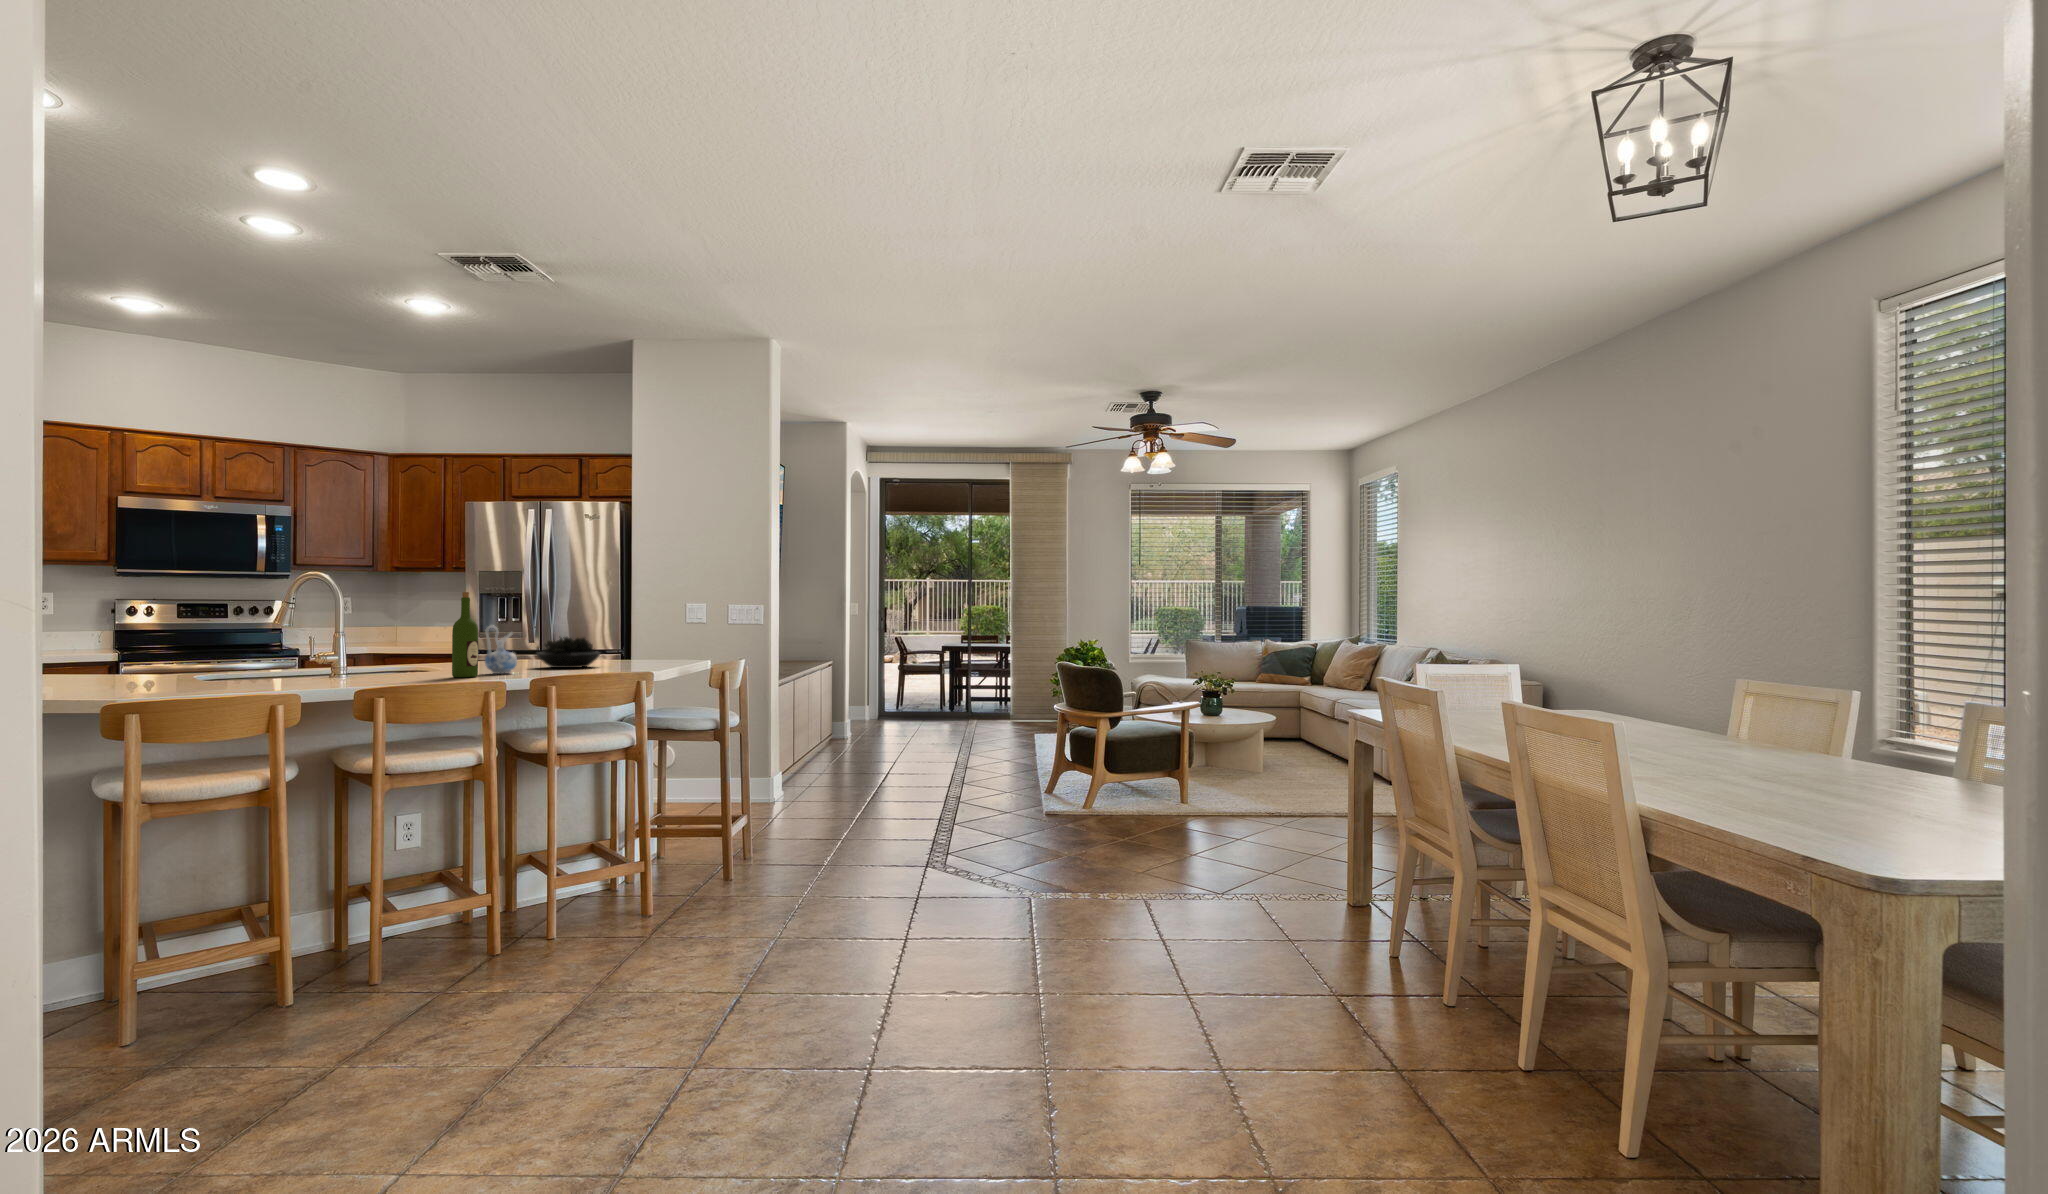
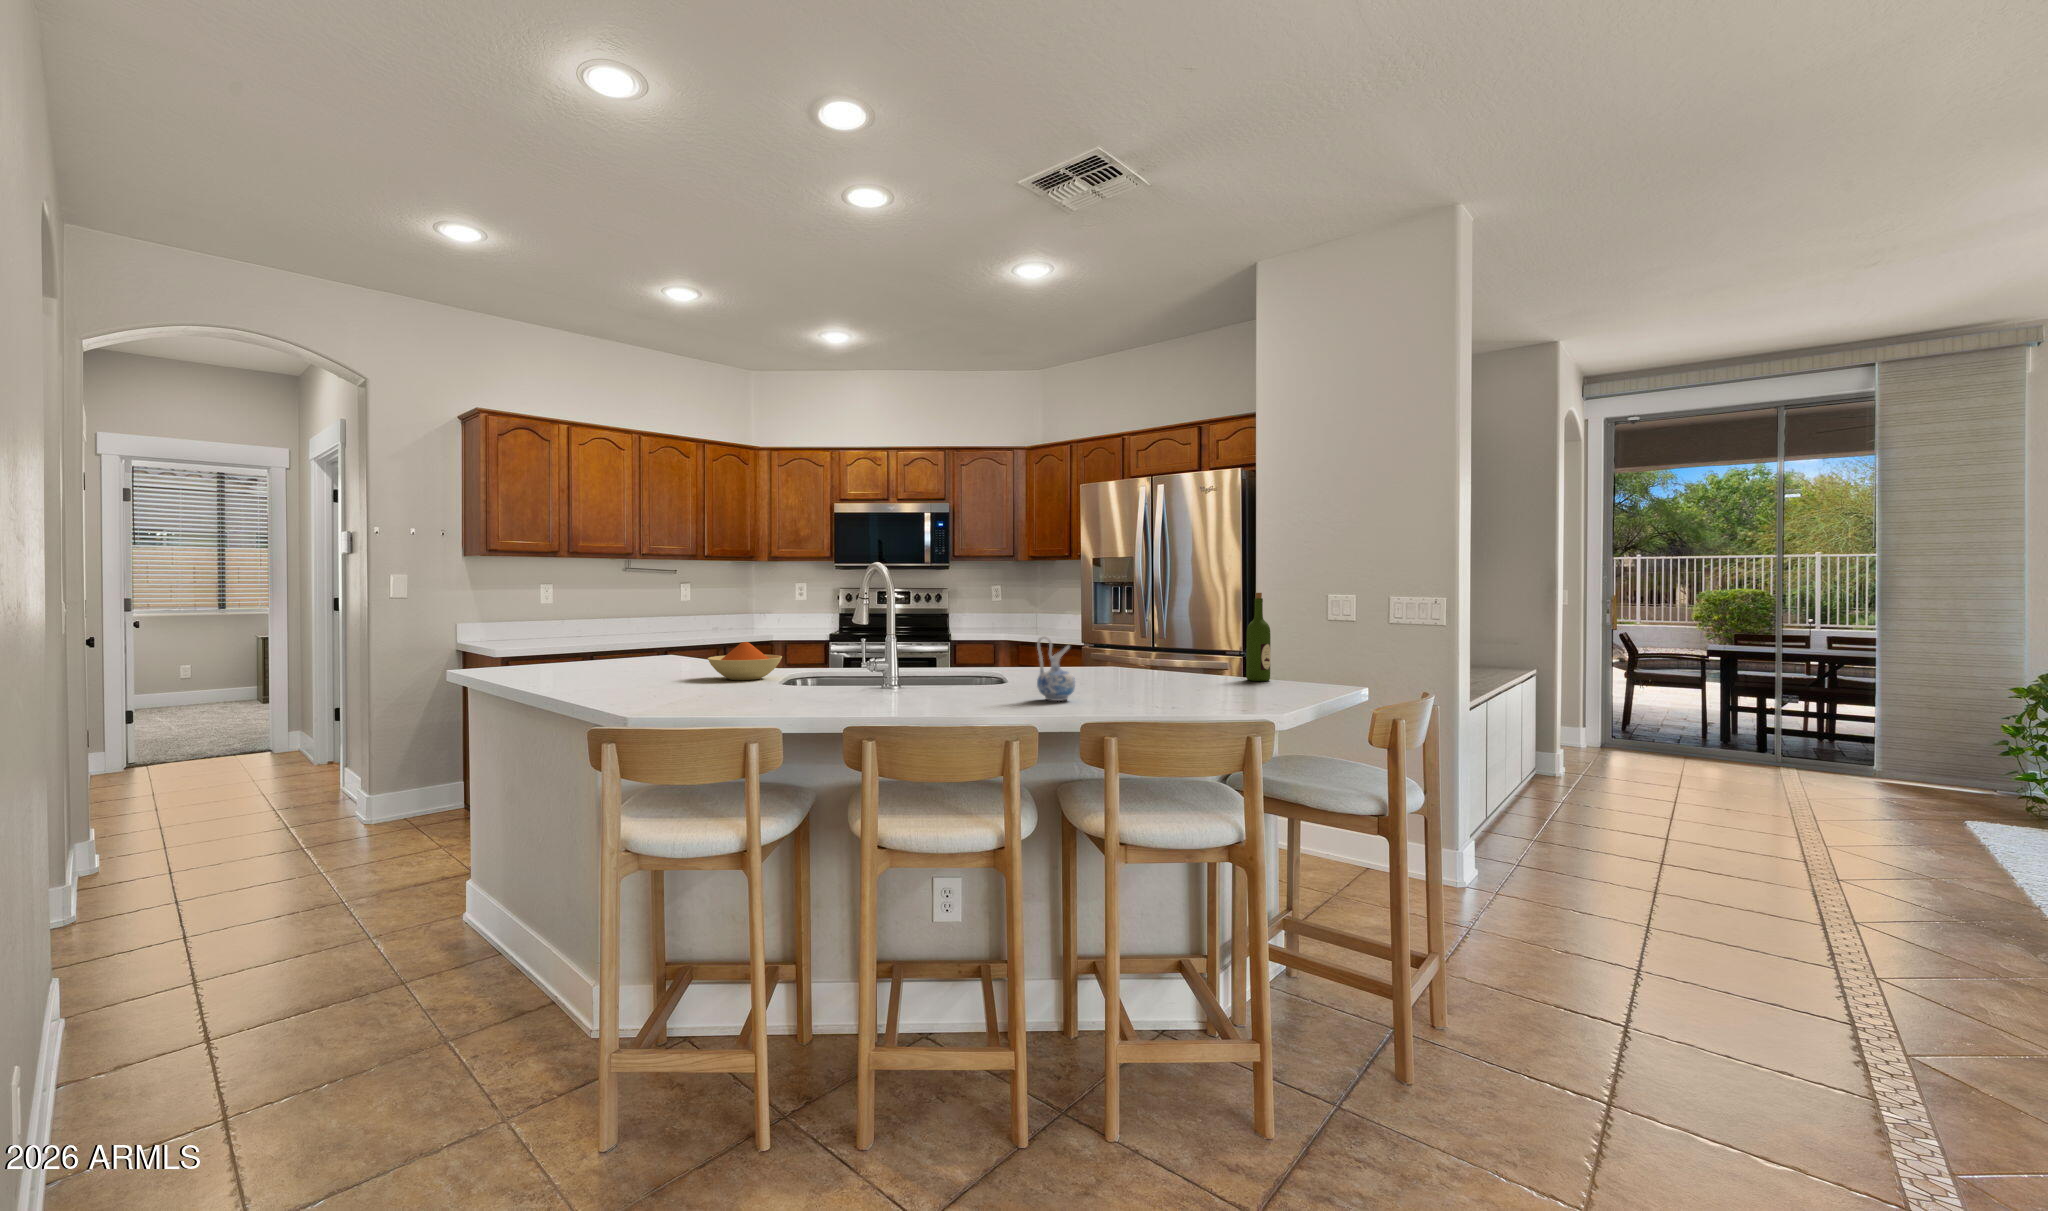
wine bottle: present [452,592,478,677] -> present [1246,593,1271,681]
succulent plant: present [537,637,600,668] -> none [1112,647,1192,692]
bowl: none [87,641,181,677] -> present [708,642,782,680]

